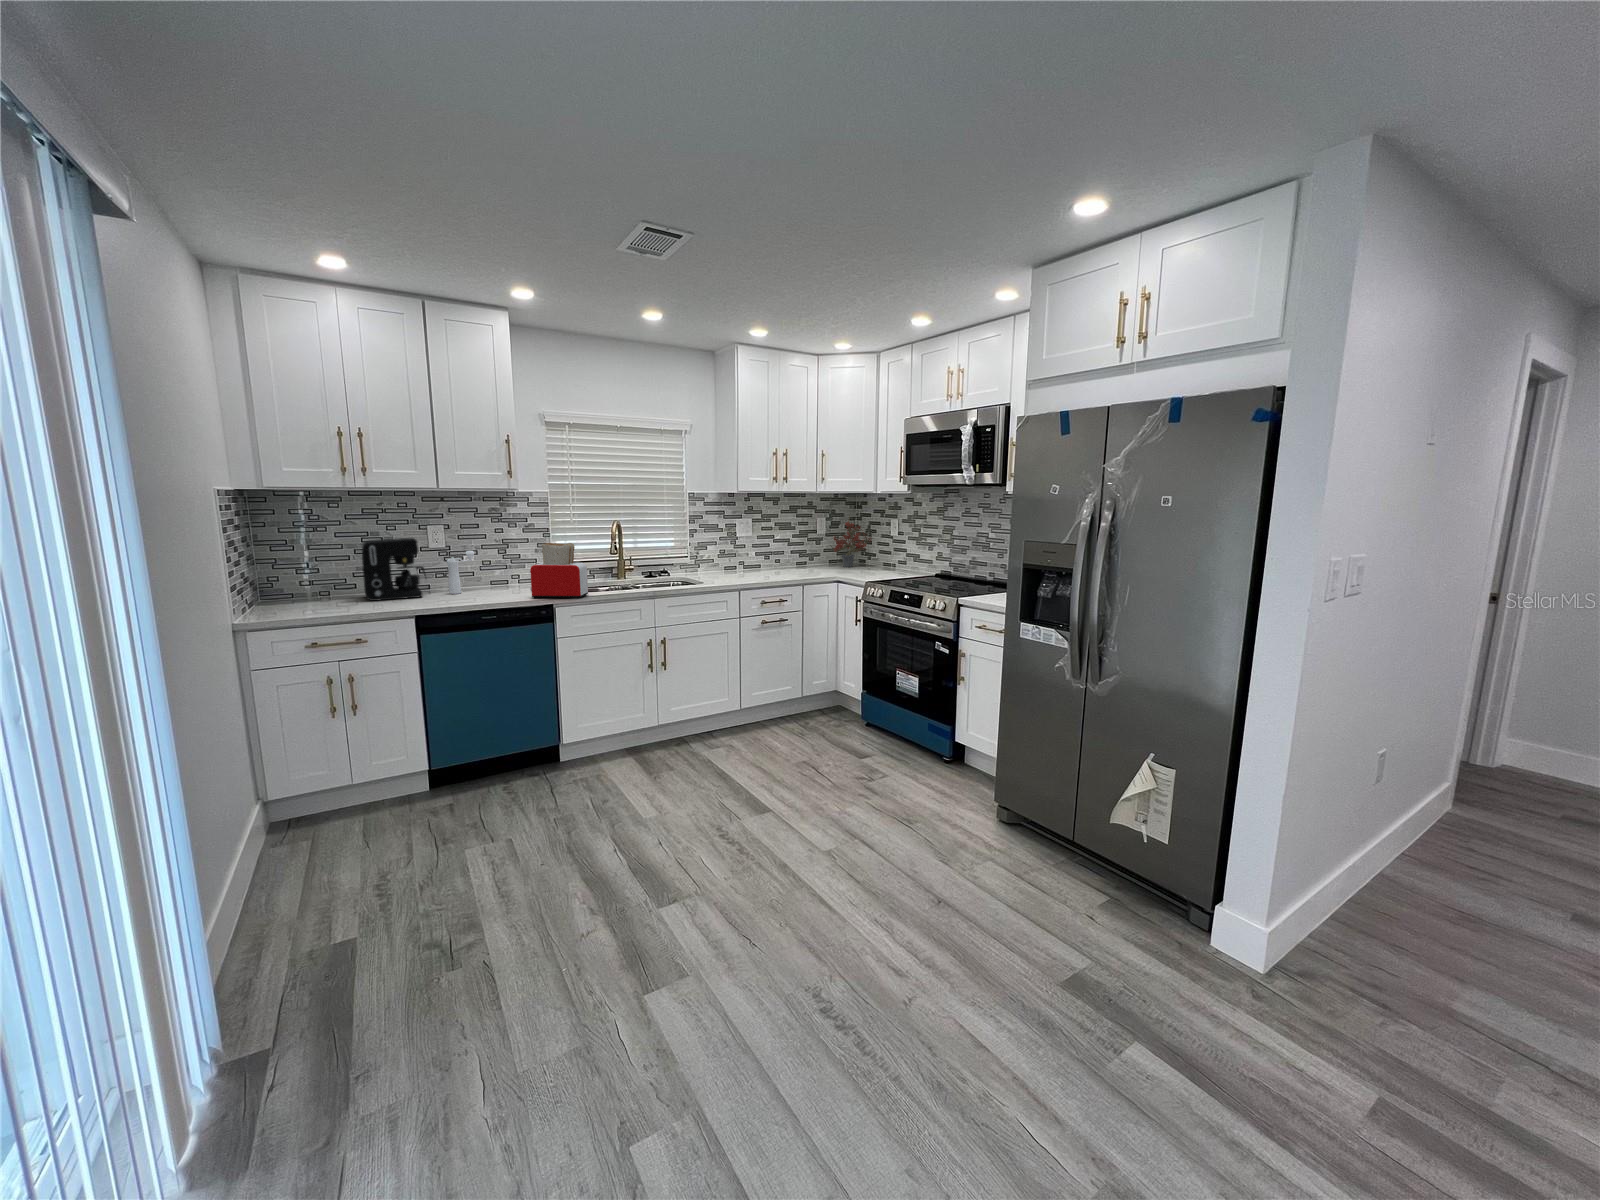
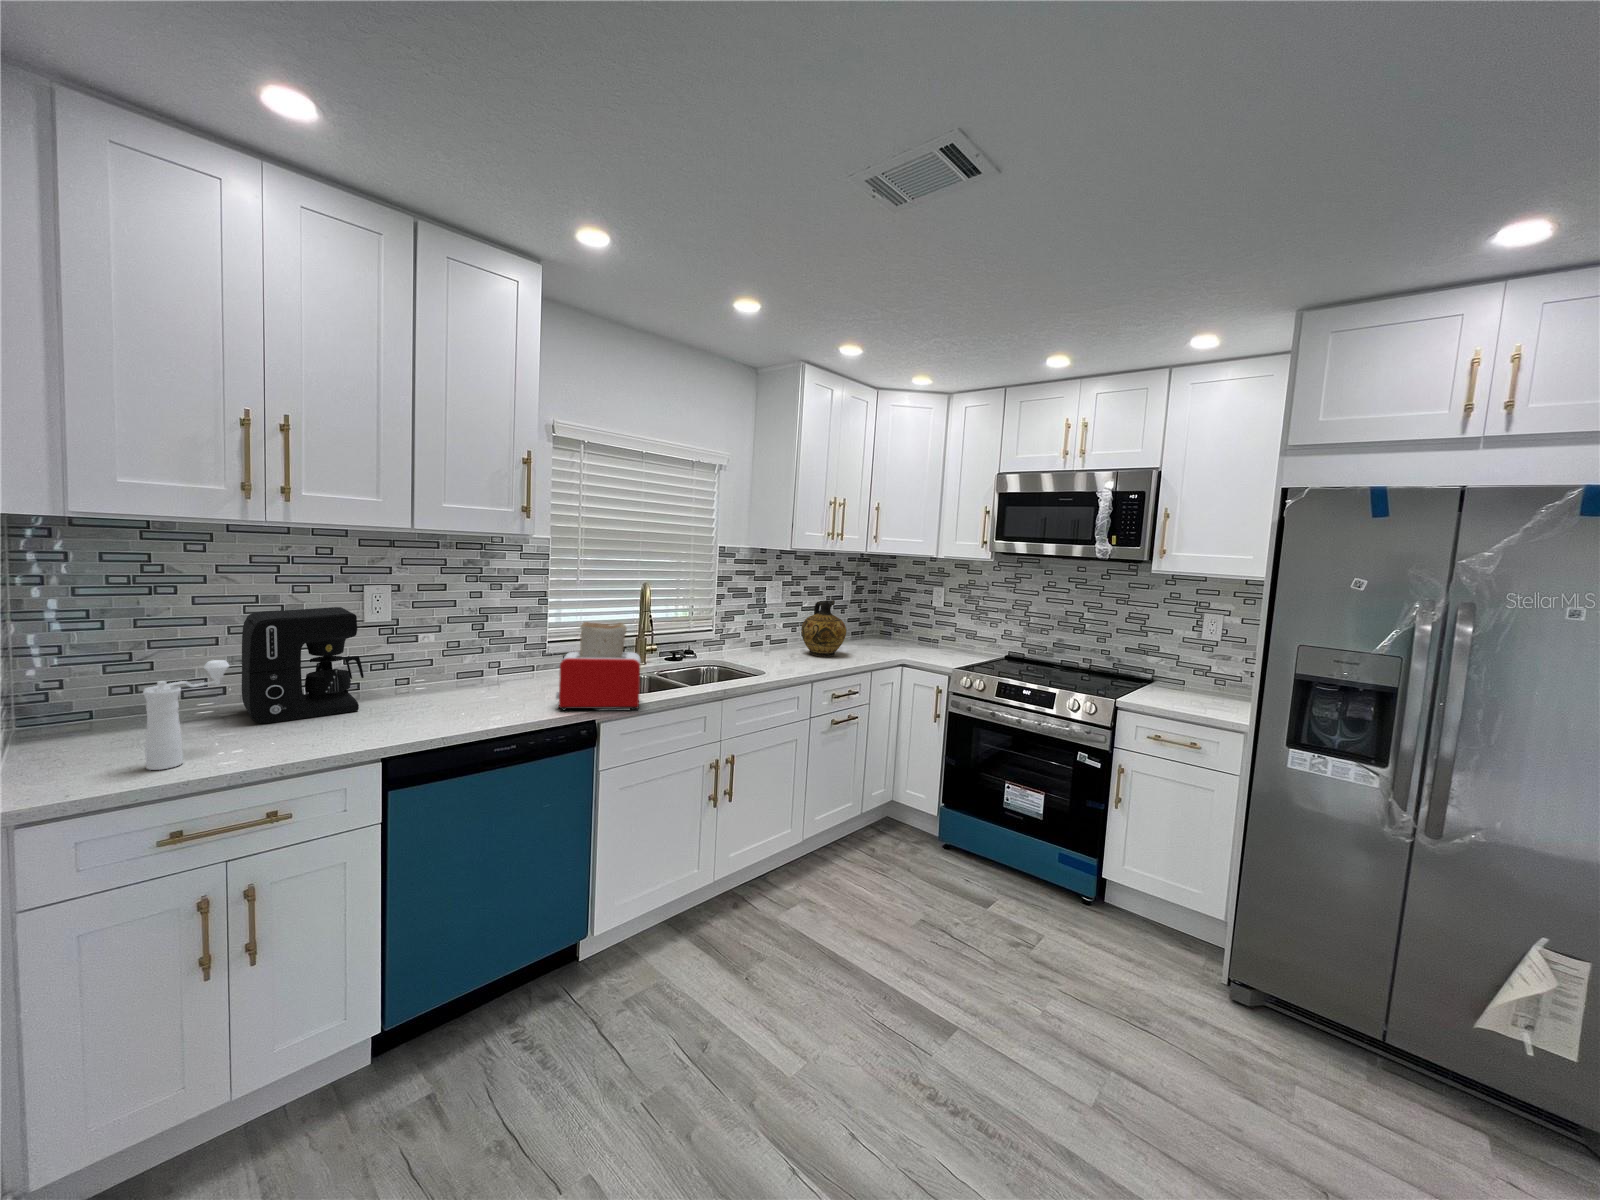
potted plant: present [830,519,872,567] -> none [868,578,909,641]
ceramic jug: none [753,531,789,576] -> present [801,601,846,657]
pepper mill: present [446,551,474,594] -> present [143,660,229,770]

